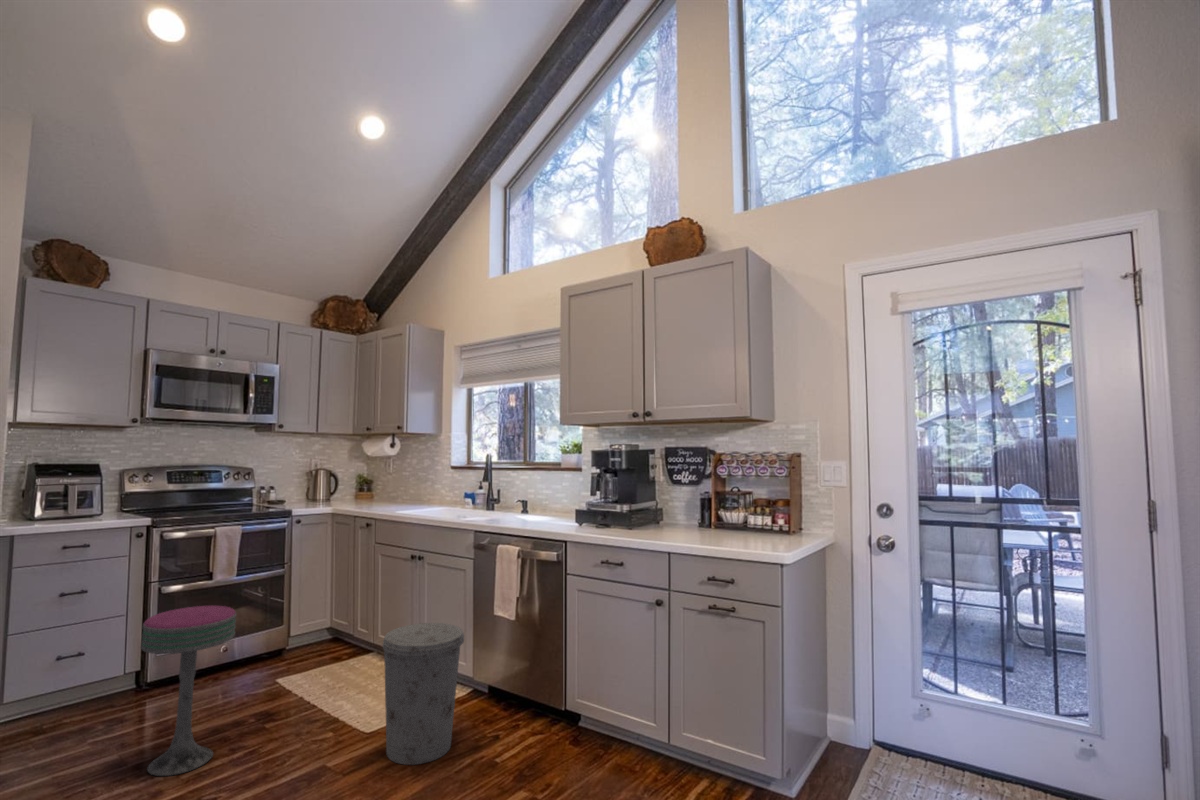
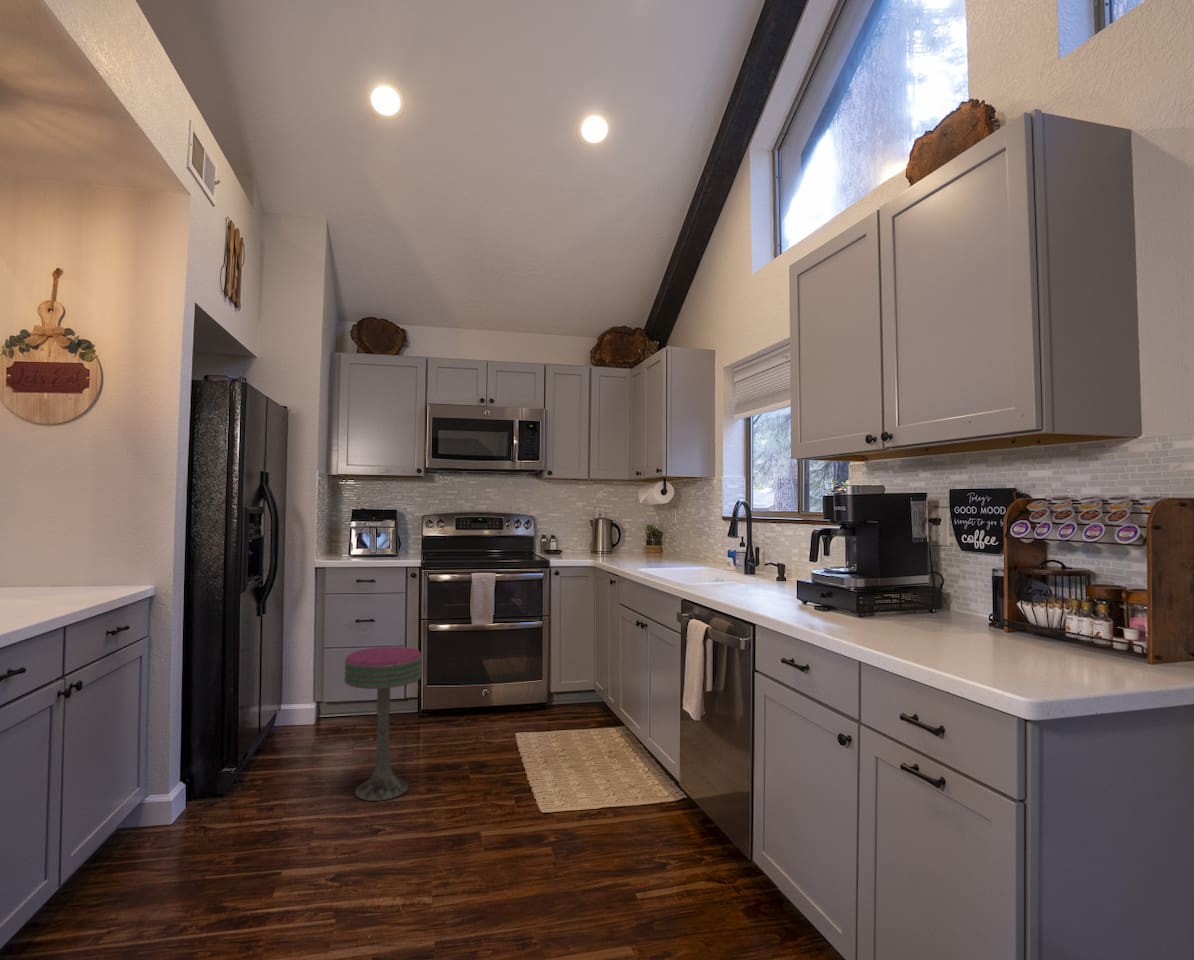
trash can: present [383,623,464,765] -> none [515,703,610,872]

